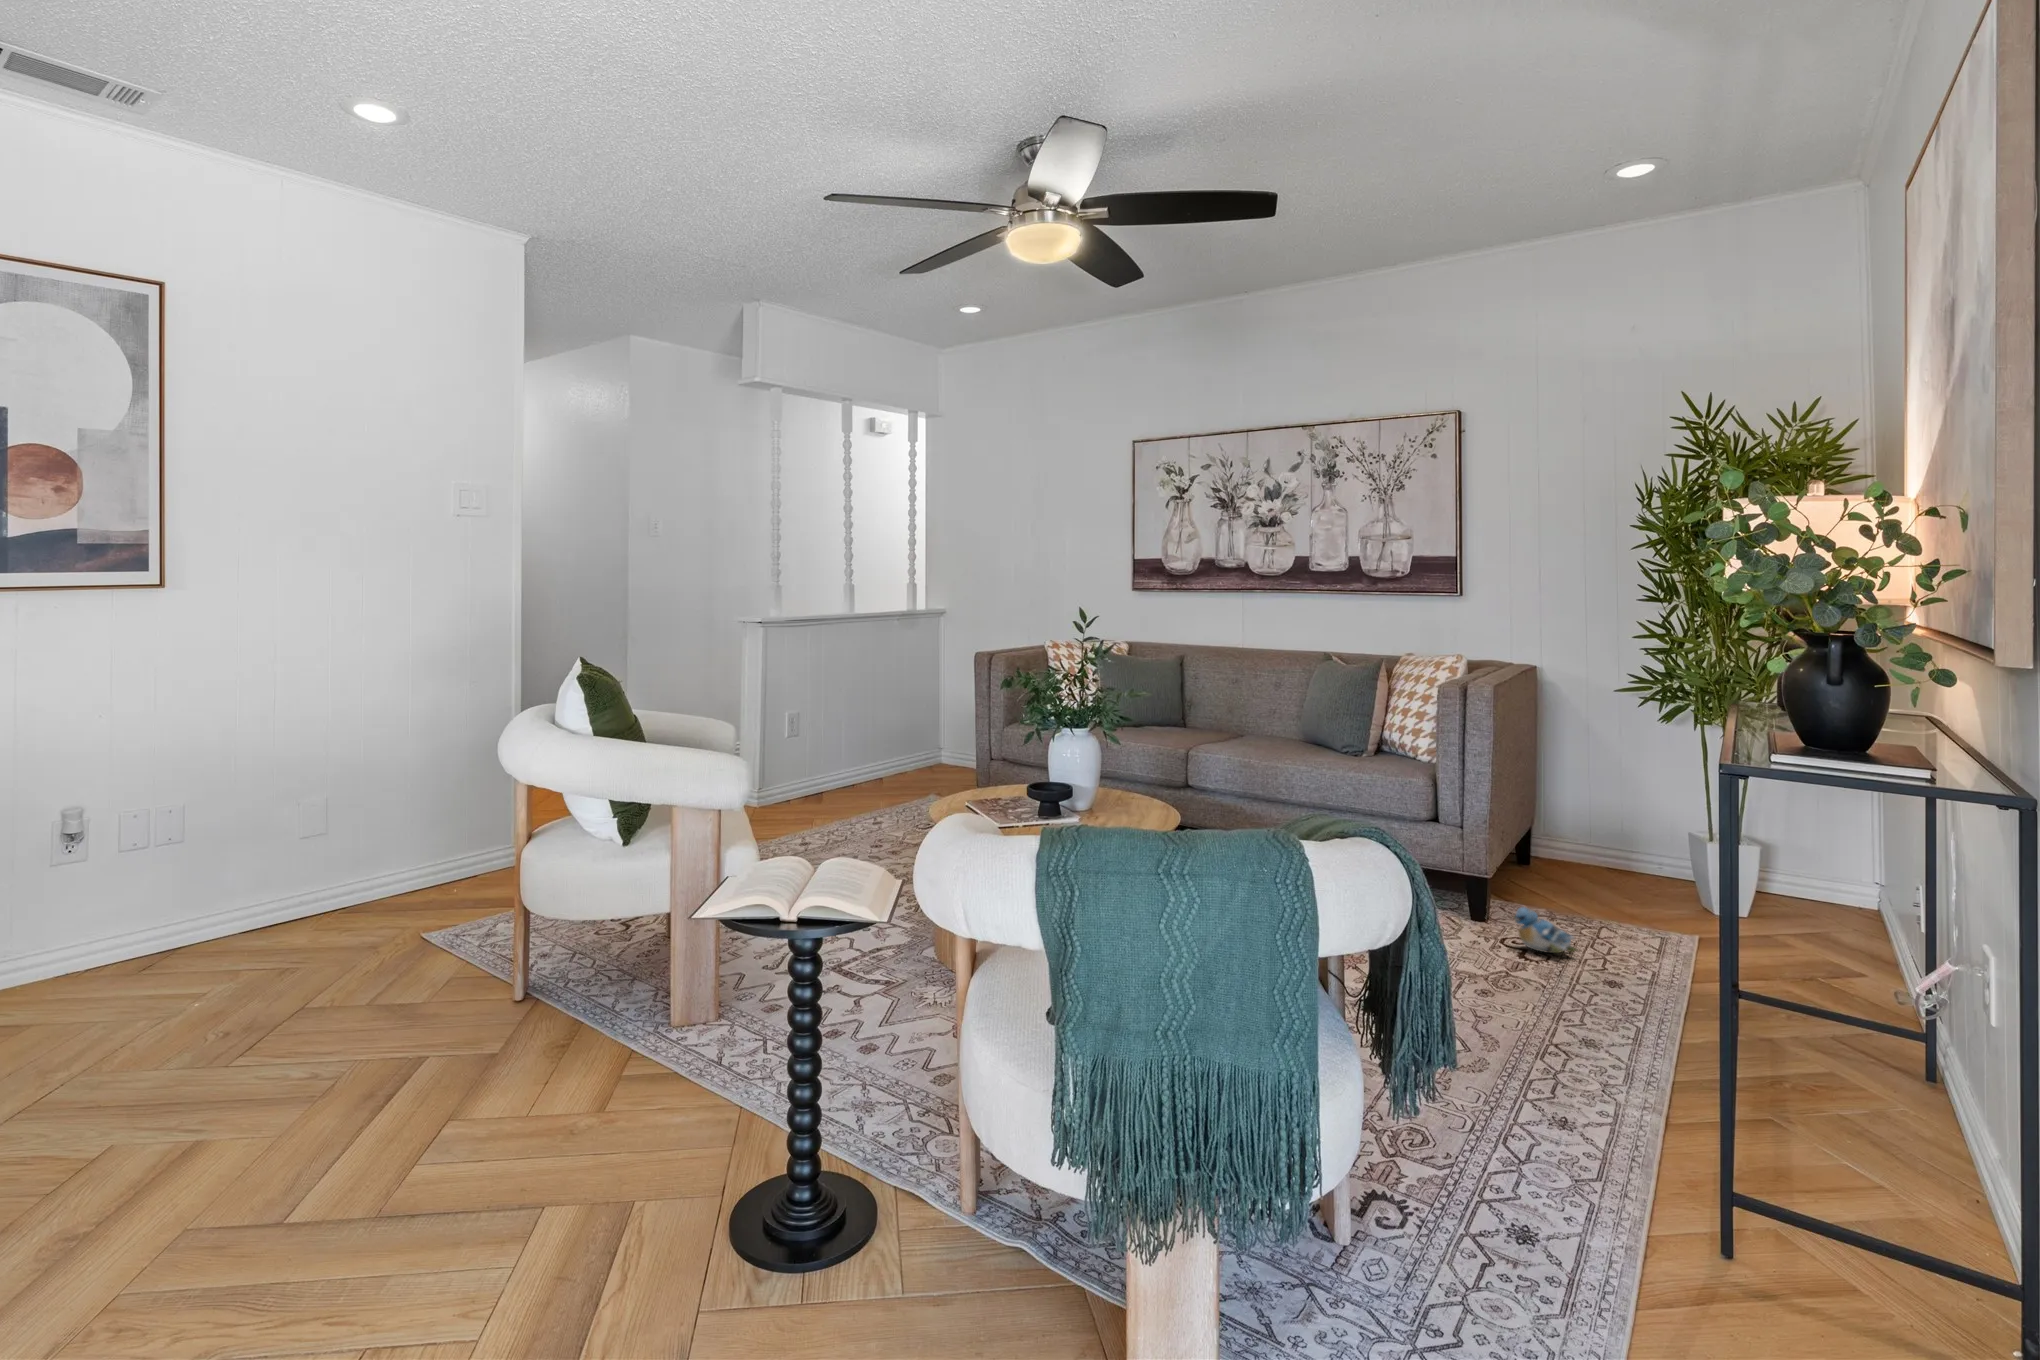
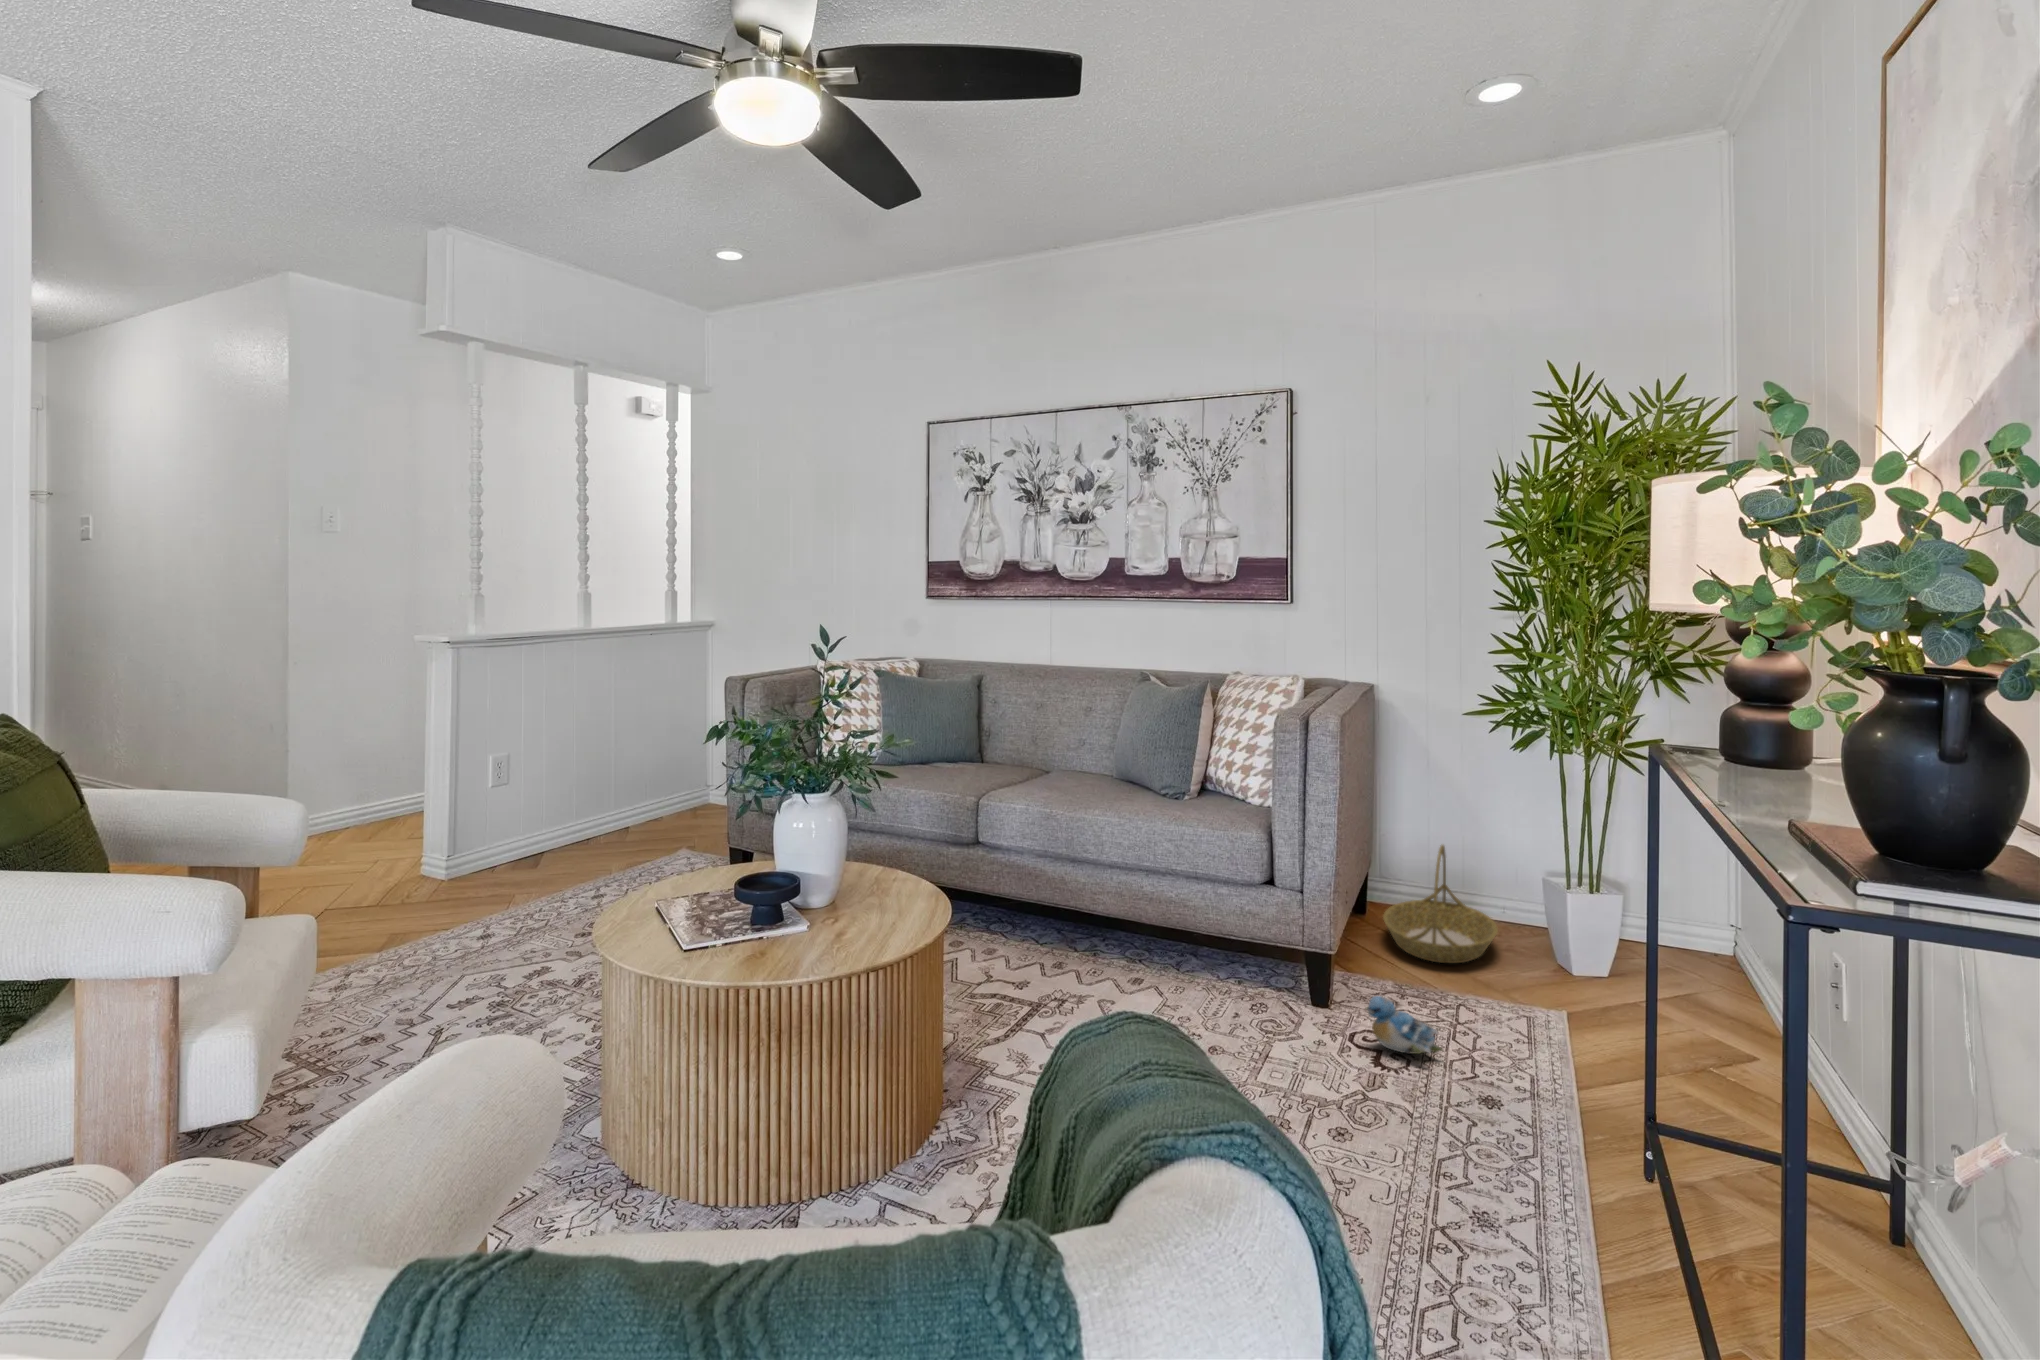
basket: none [1540,803,1644,900] -> present [1383,845,1498,963]

